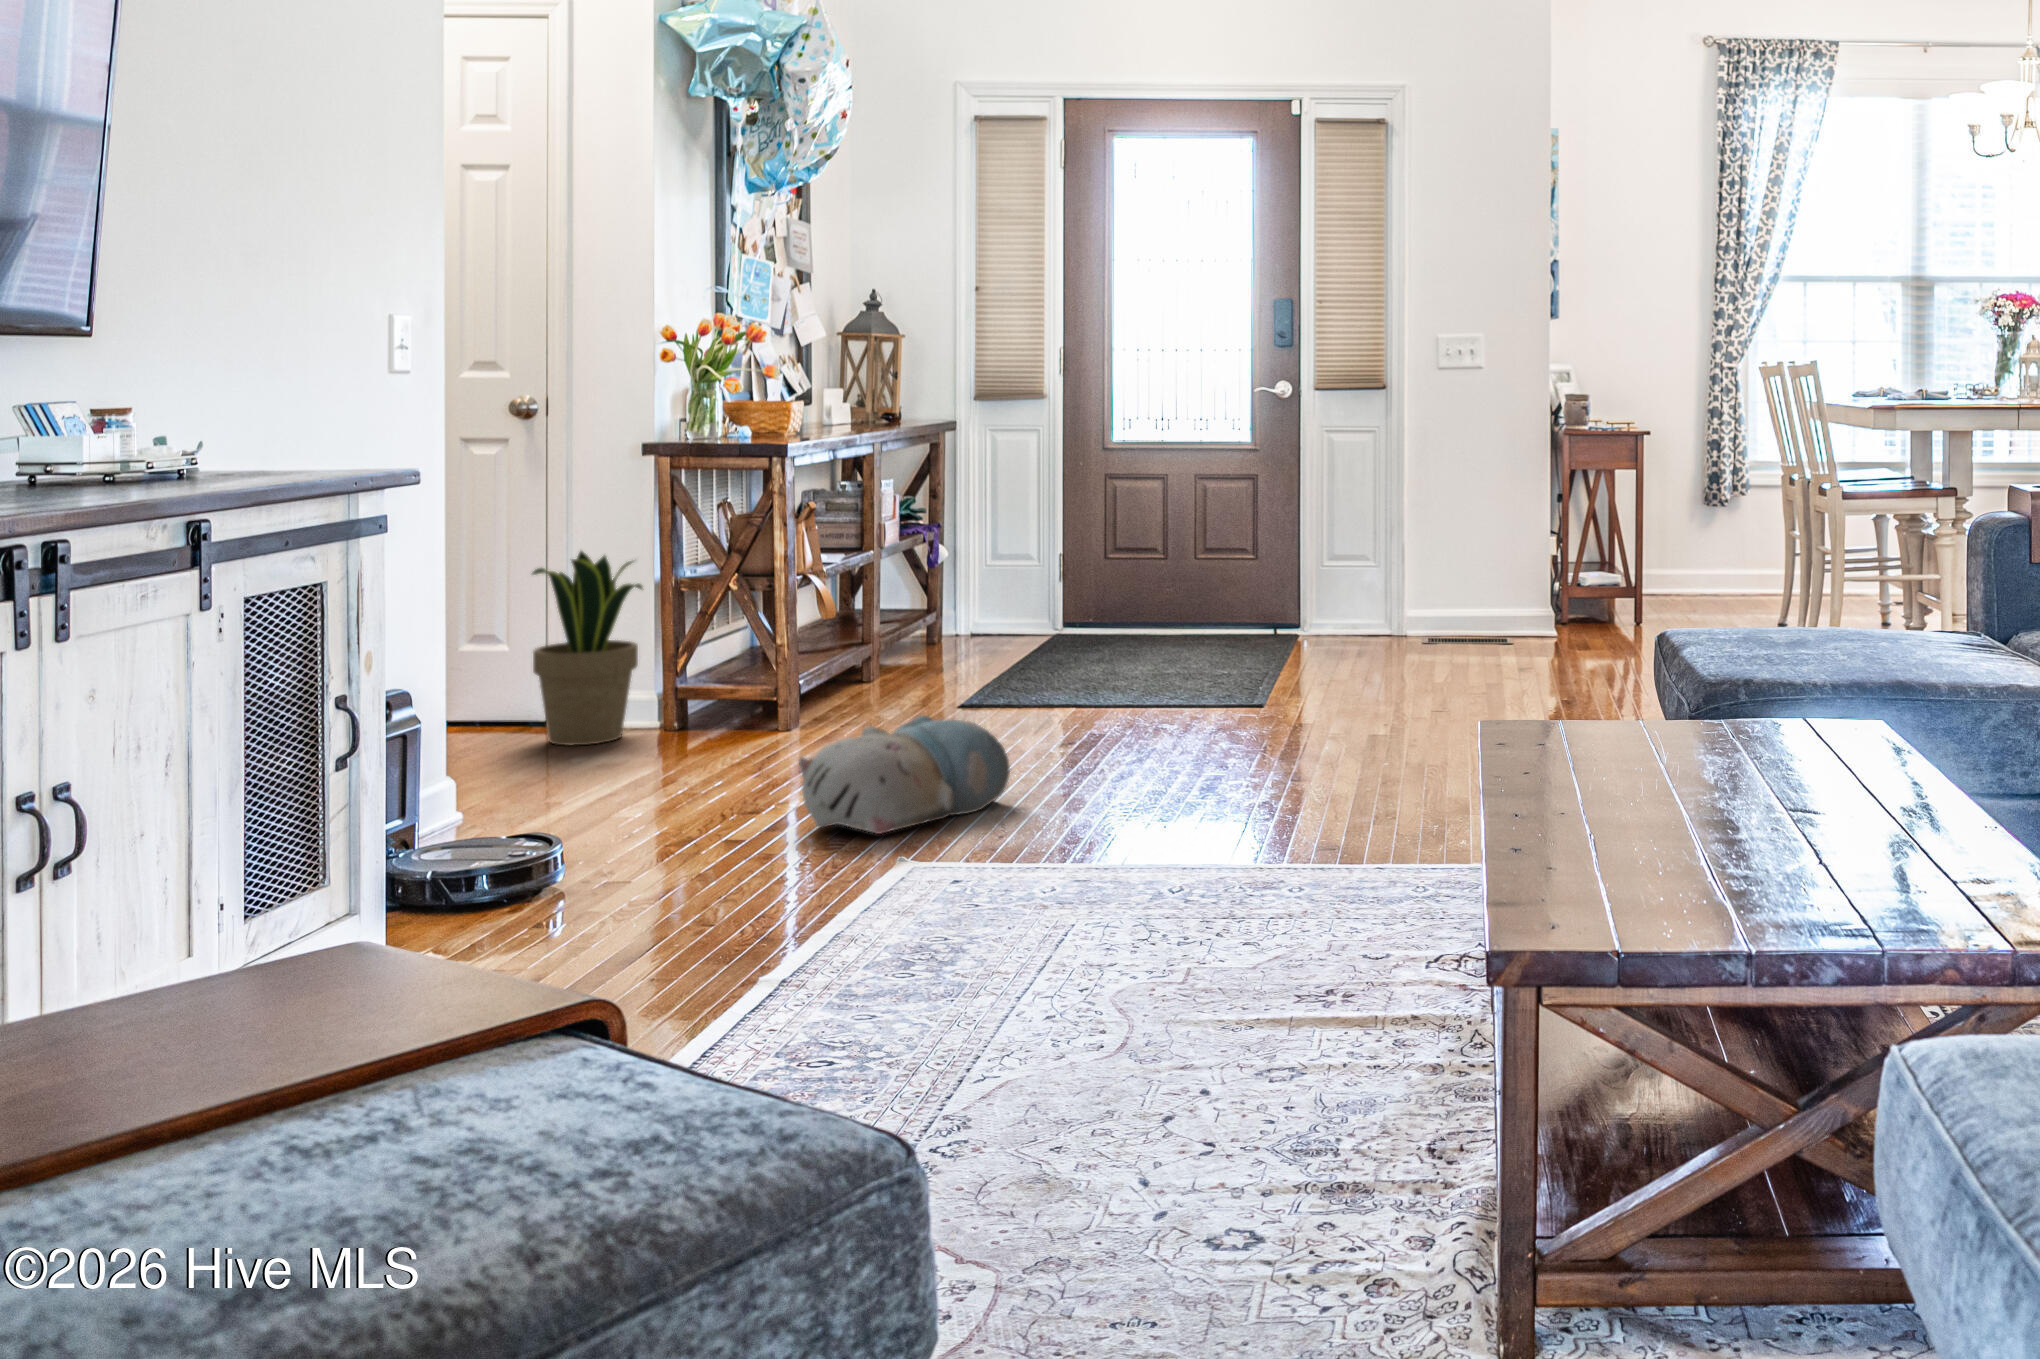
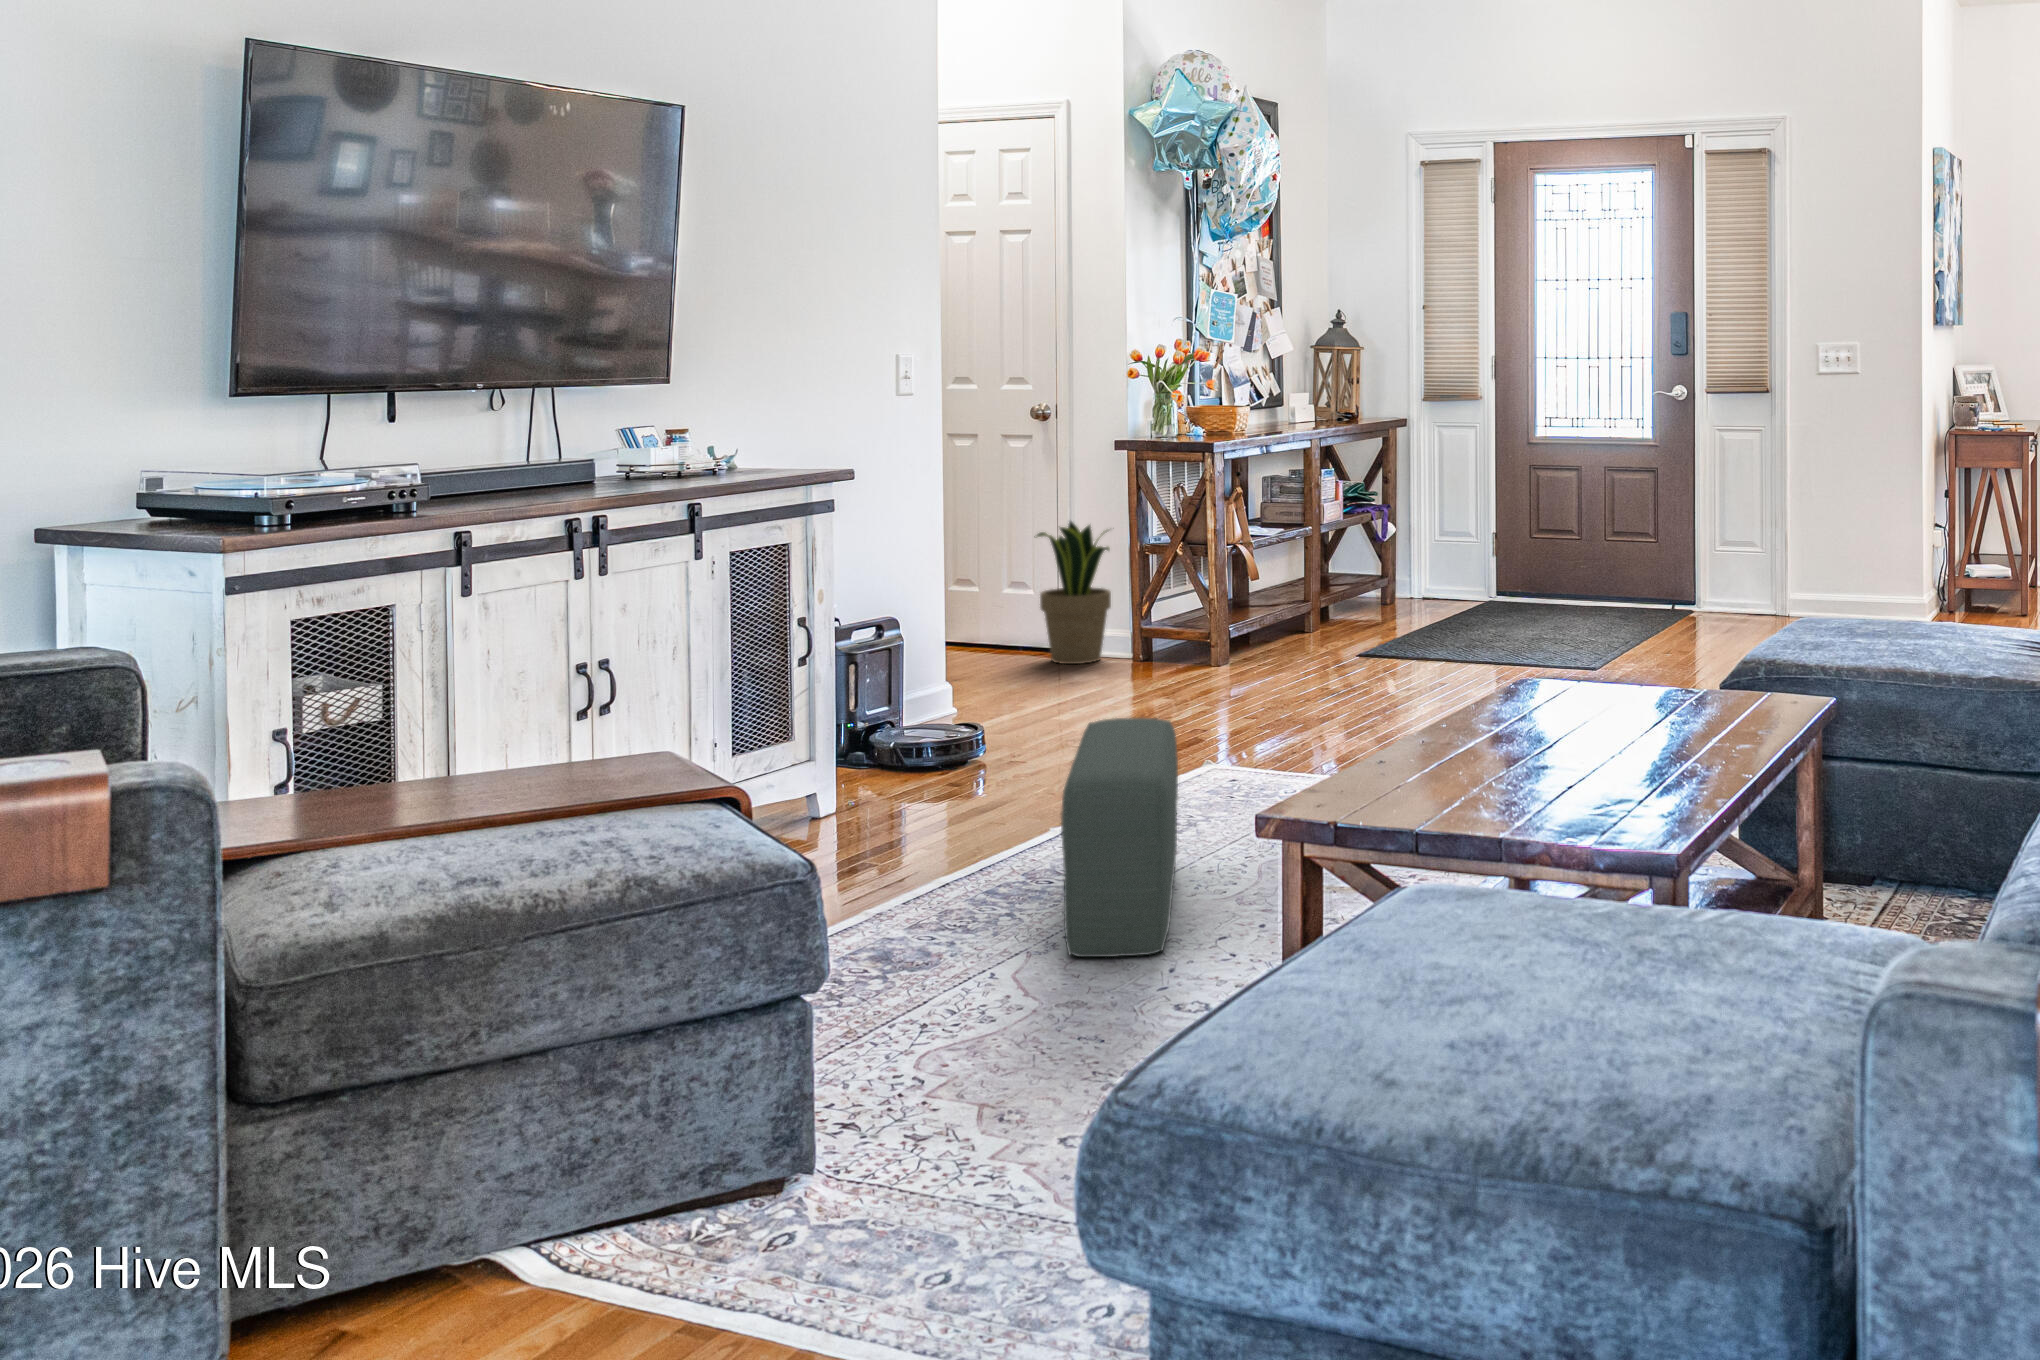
plush toy: present [799,715,1010,834] -> none [1150,655,1307,739]
pouf: none [919,816,1191,1213] -> present [1061,718,1178,957]

